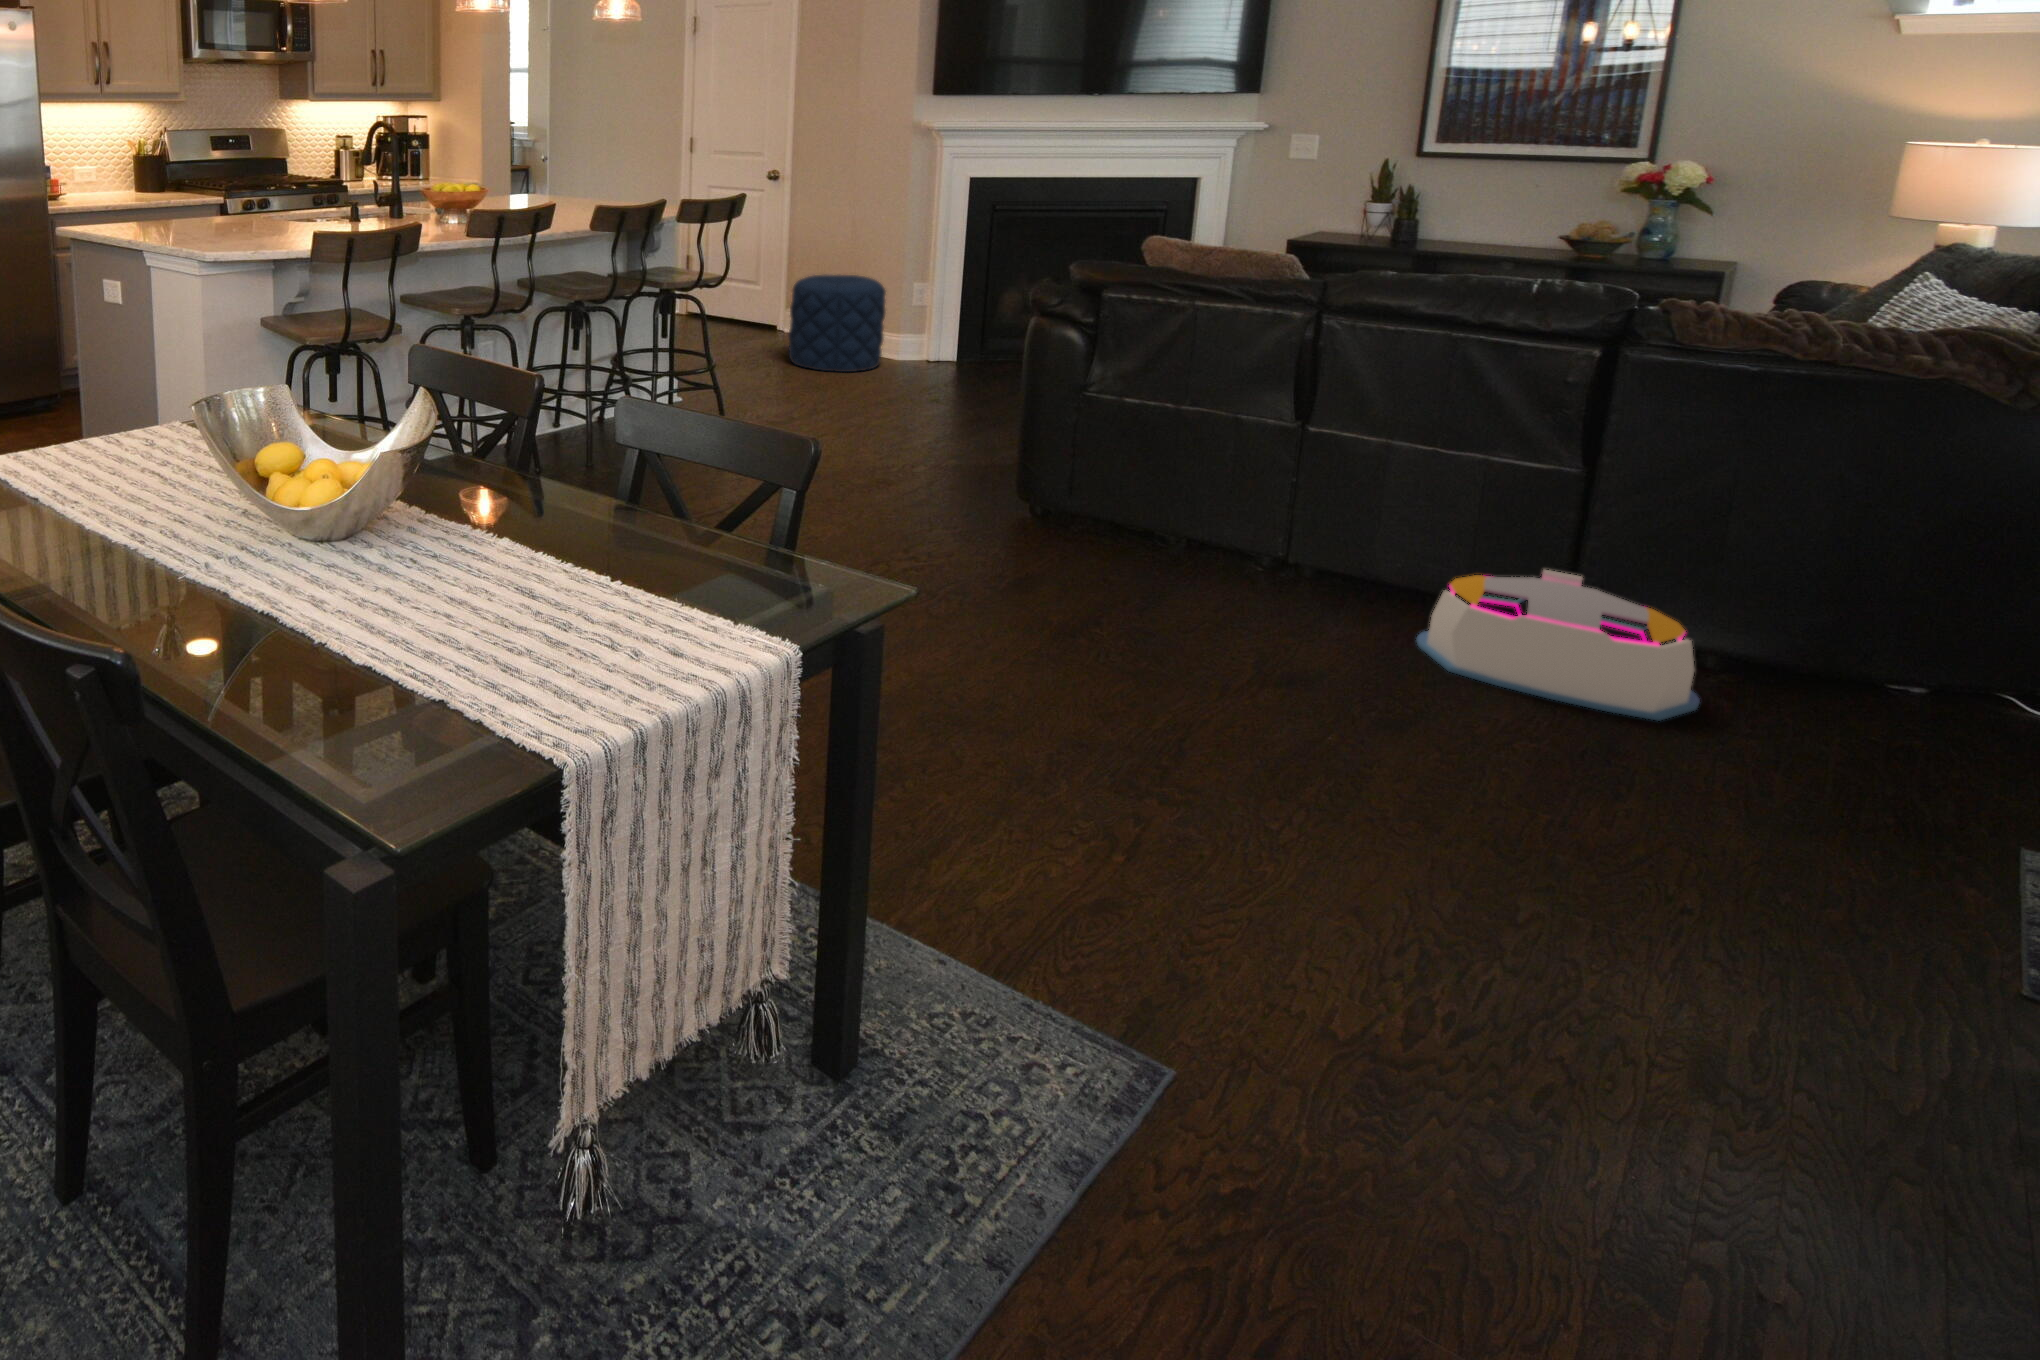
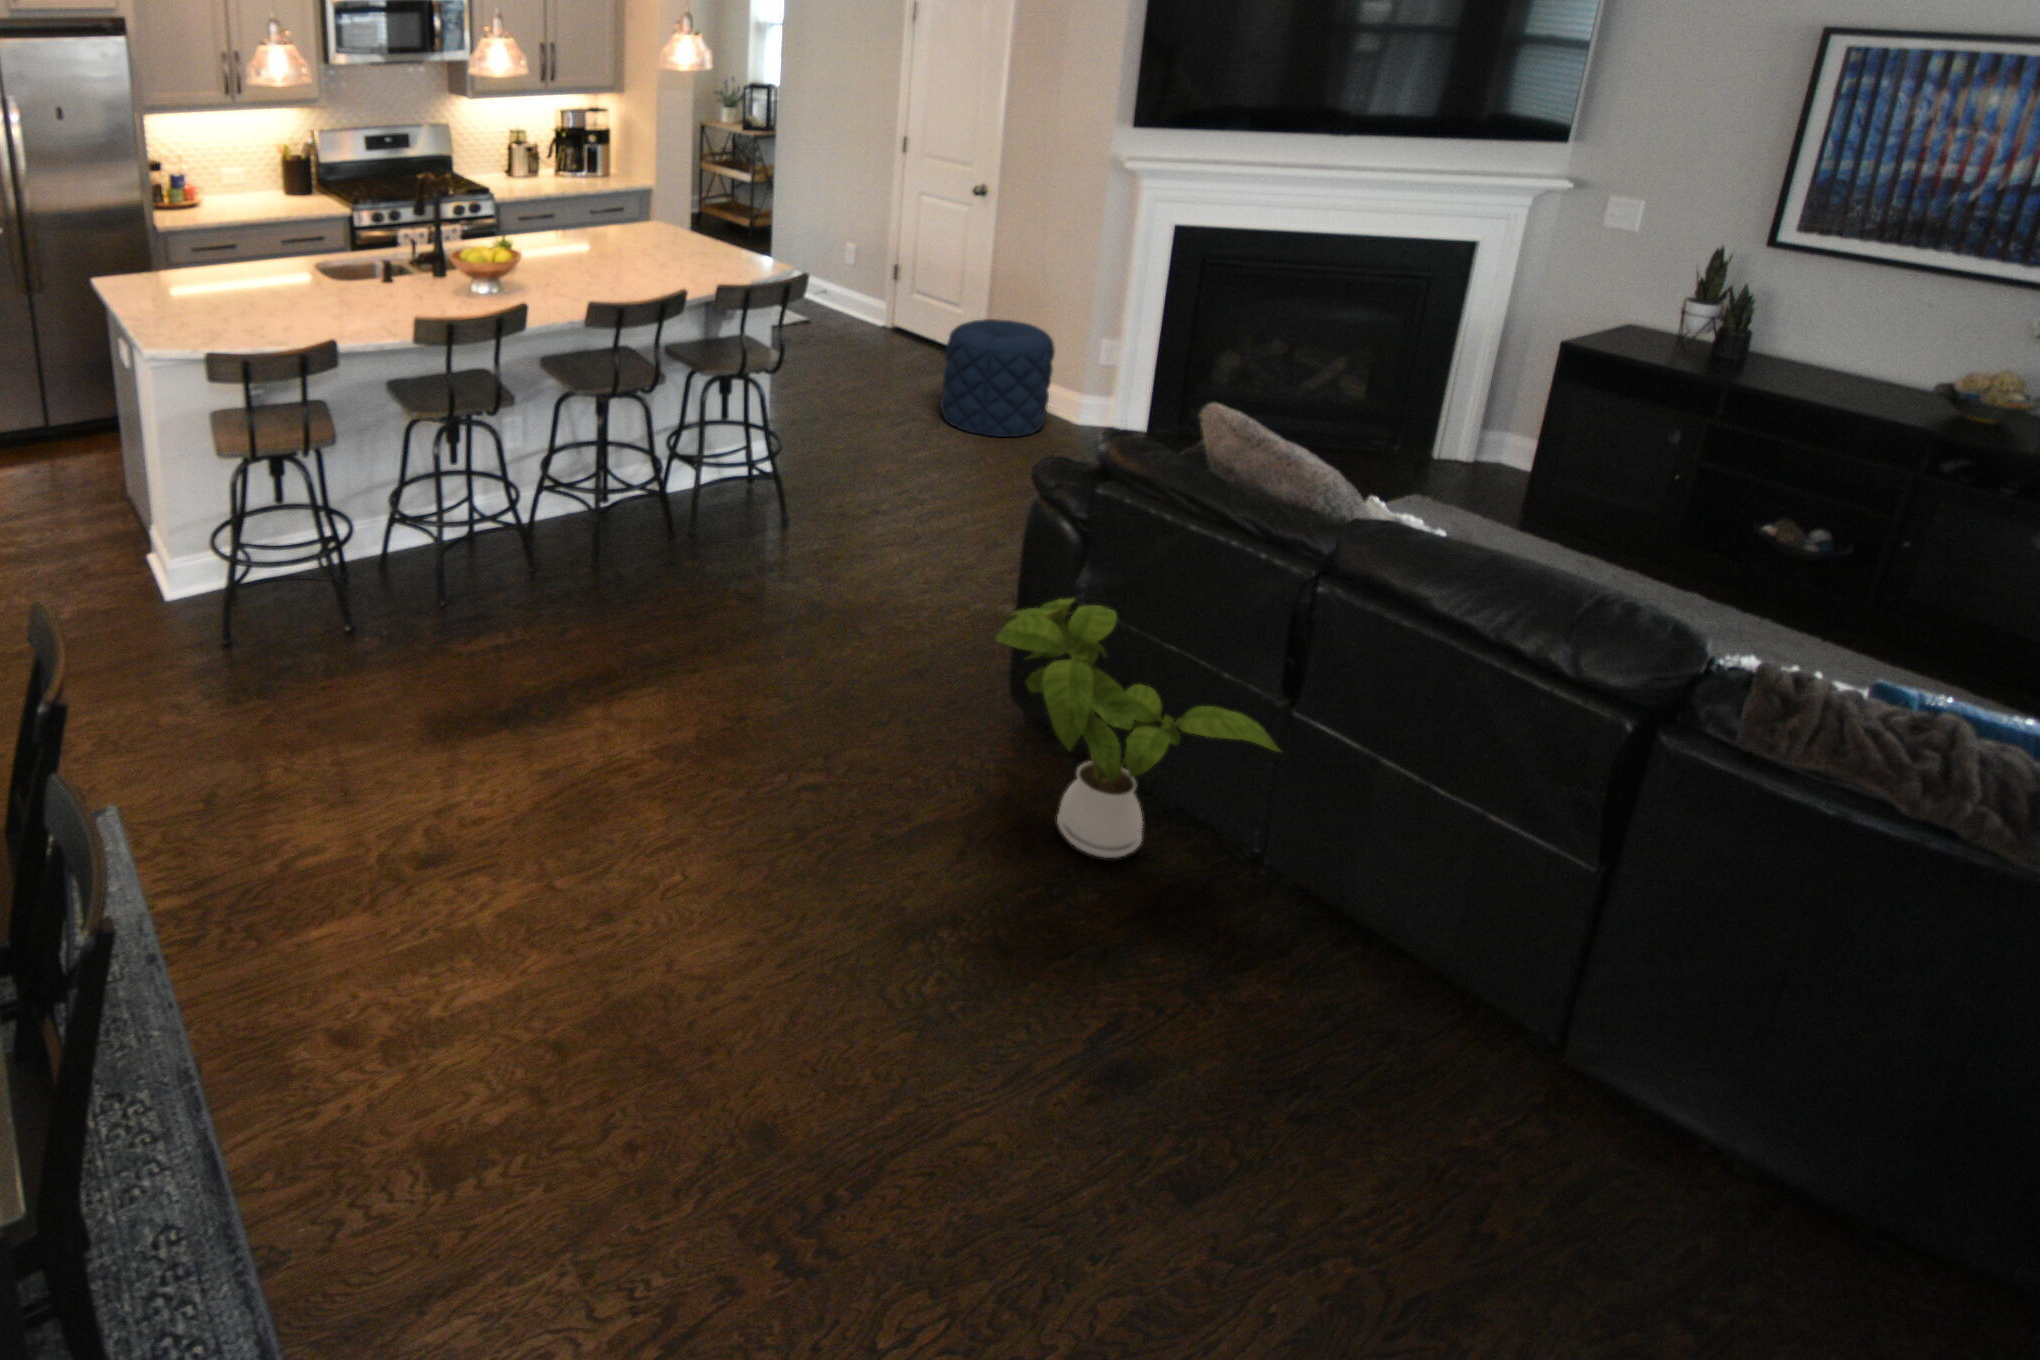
house plant: none [1058,359,1313,586] -> present [996,598,1280,858]
storage bin: present [1416,570,1700,720] -> none [1351,952,1686,1240]

